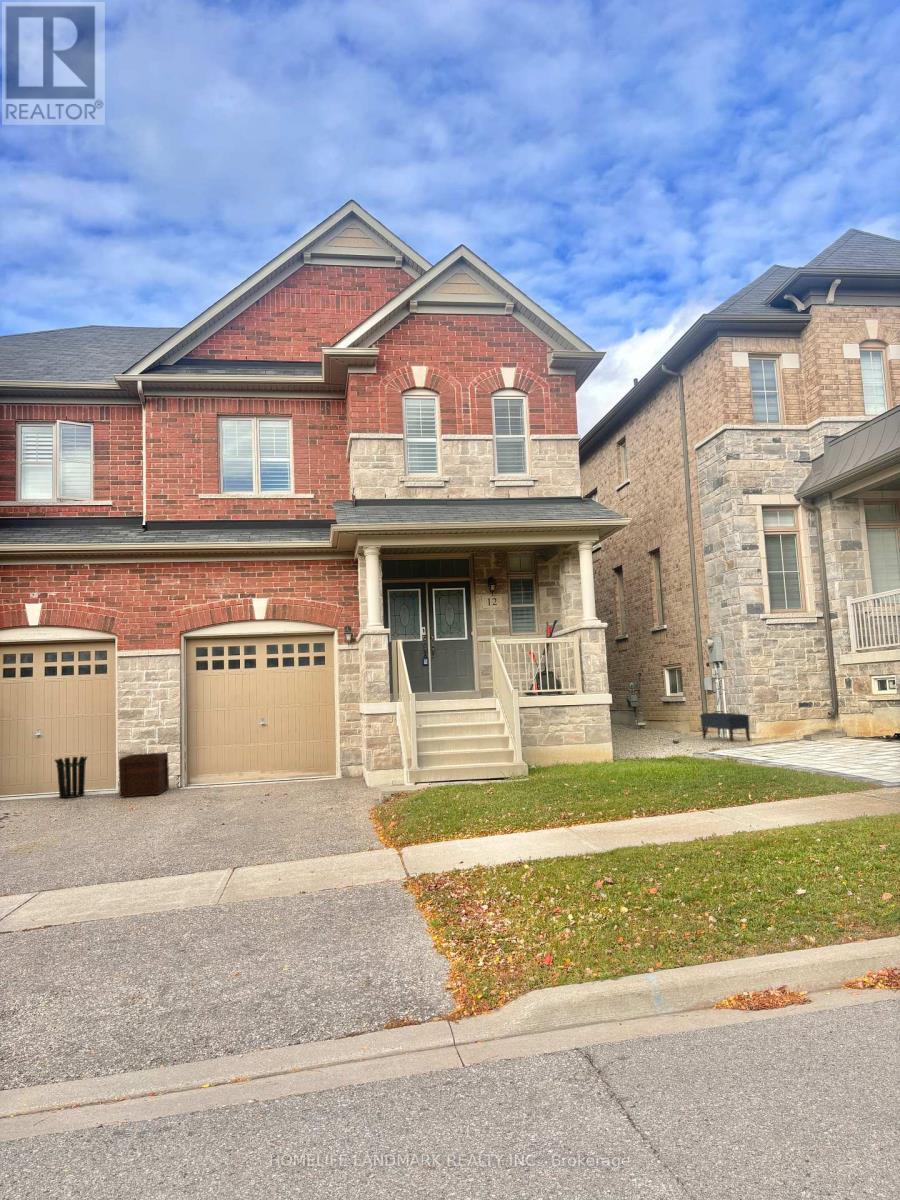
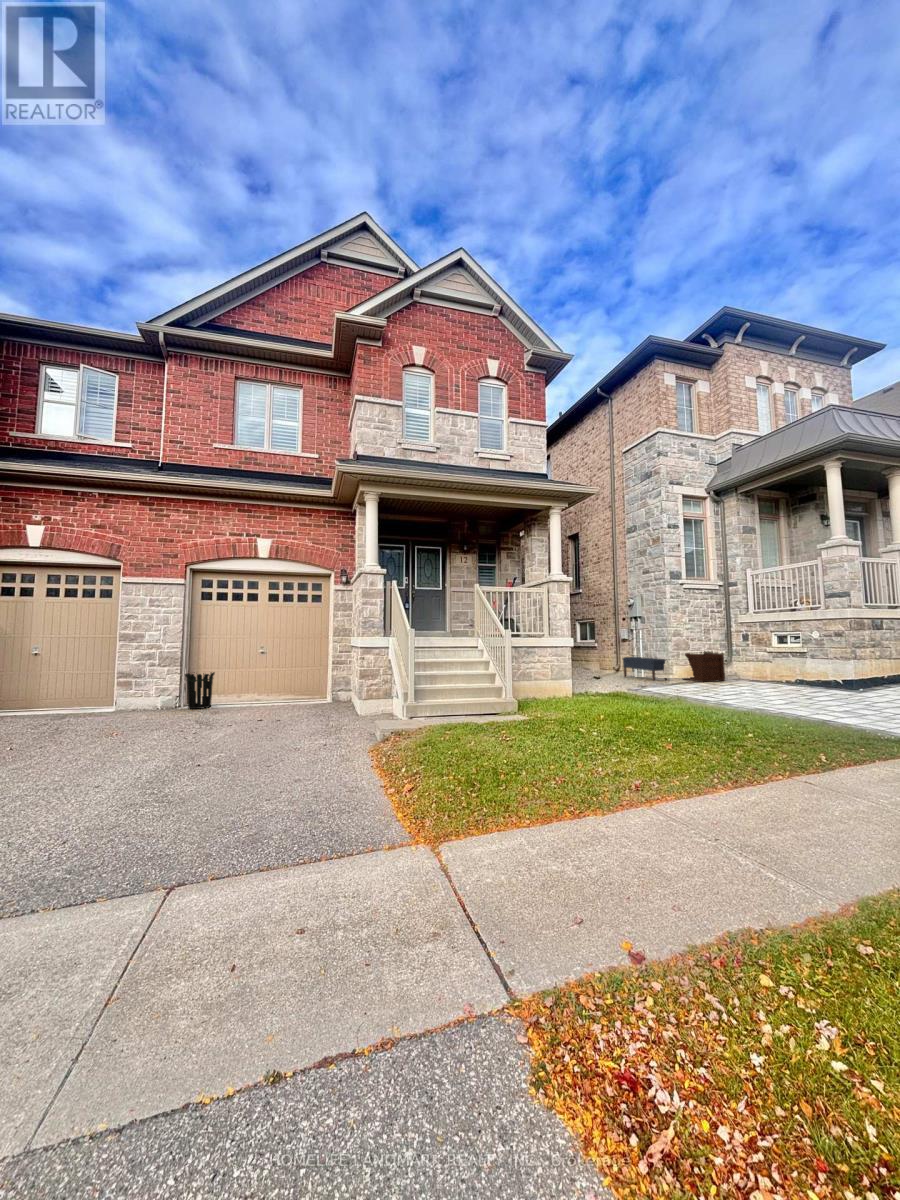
wooden crate: present [119,752,169,797] -> present [683,652,725,682]
waste bin: present [55,756,87,798] -> present [185,672,215,709]

